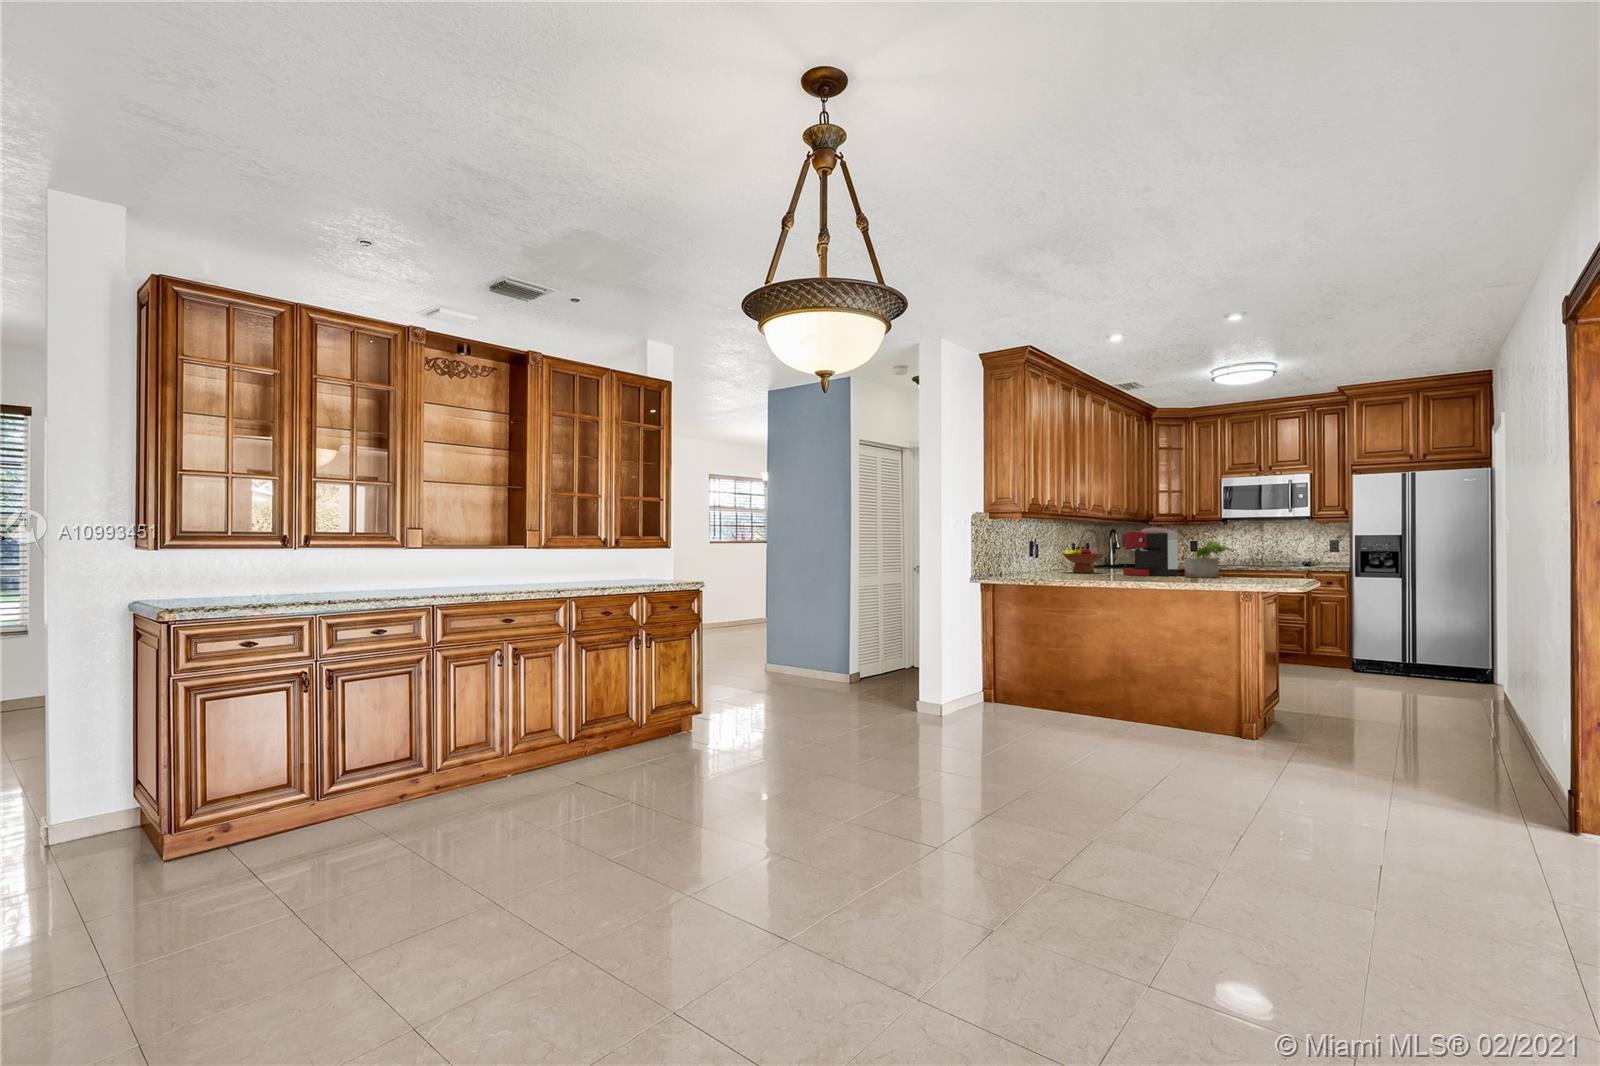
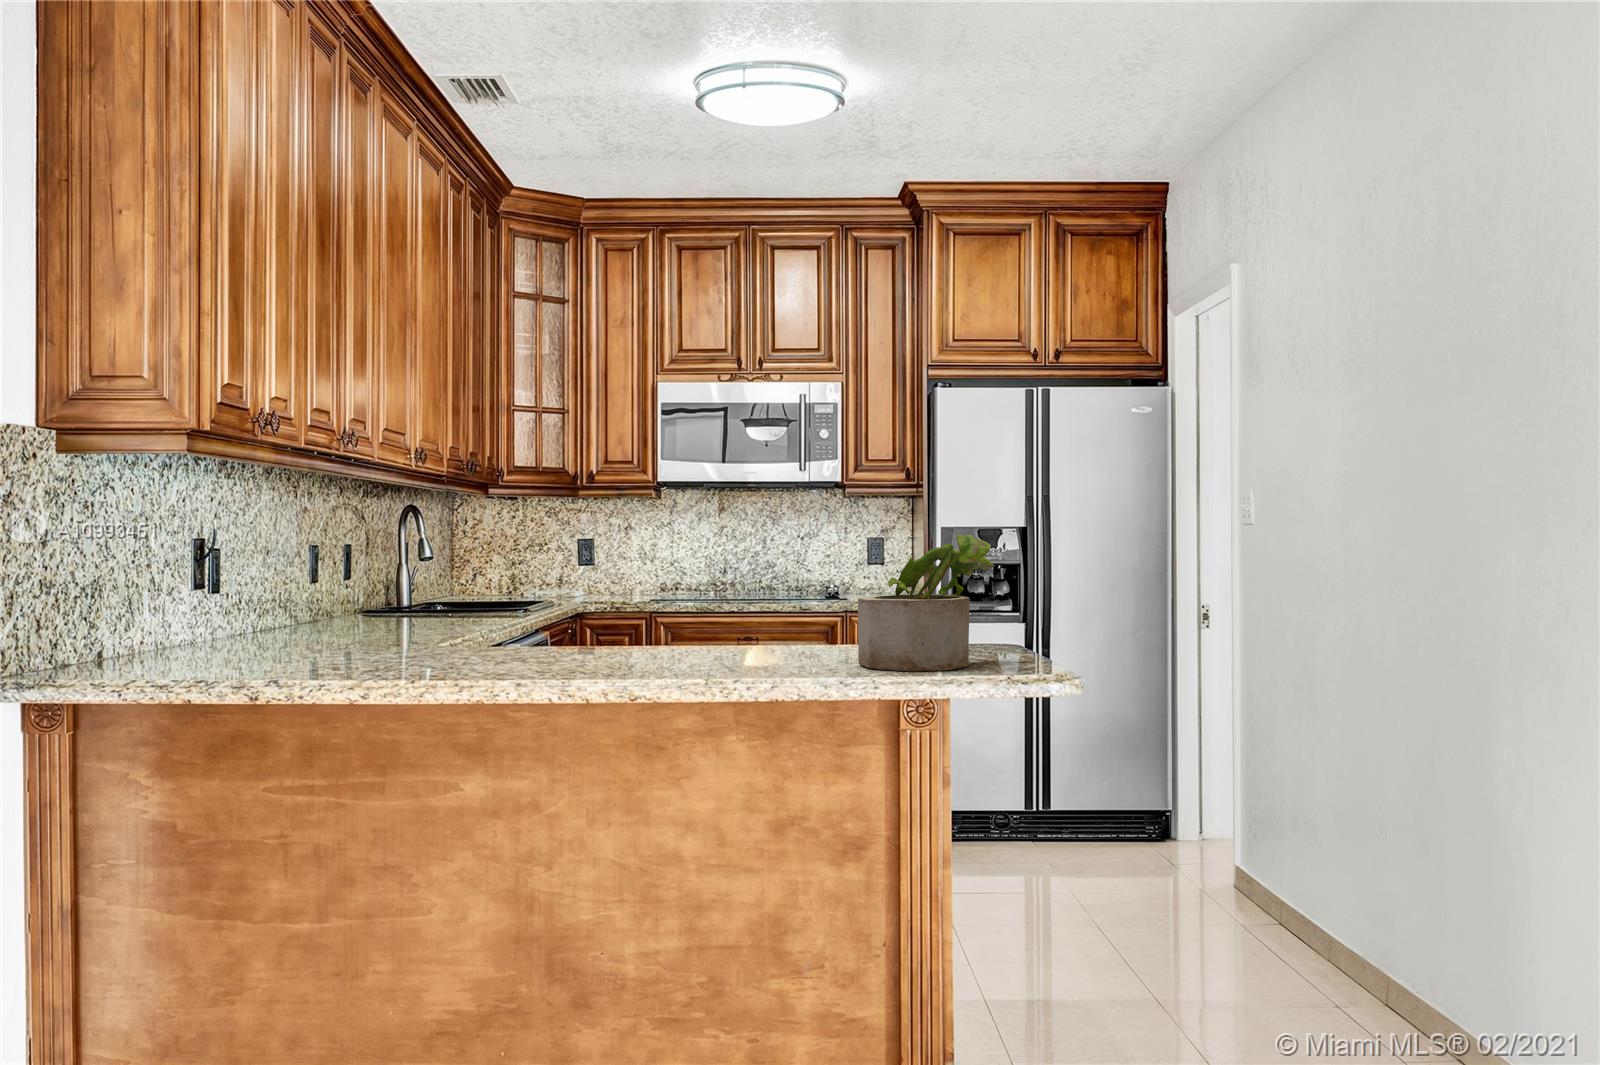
coffee maker: present [1122,527,1178,576] -> none [620,487,794,670]
fruit bowl: present [1063,546,1104,573] -> none [361,556,522,661]

